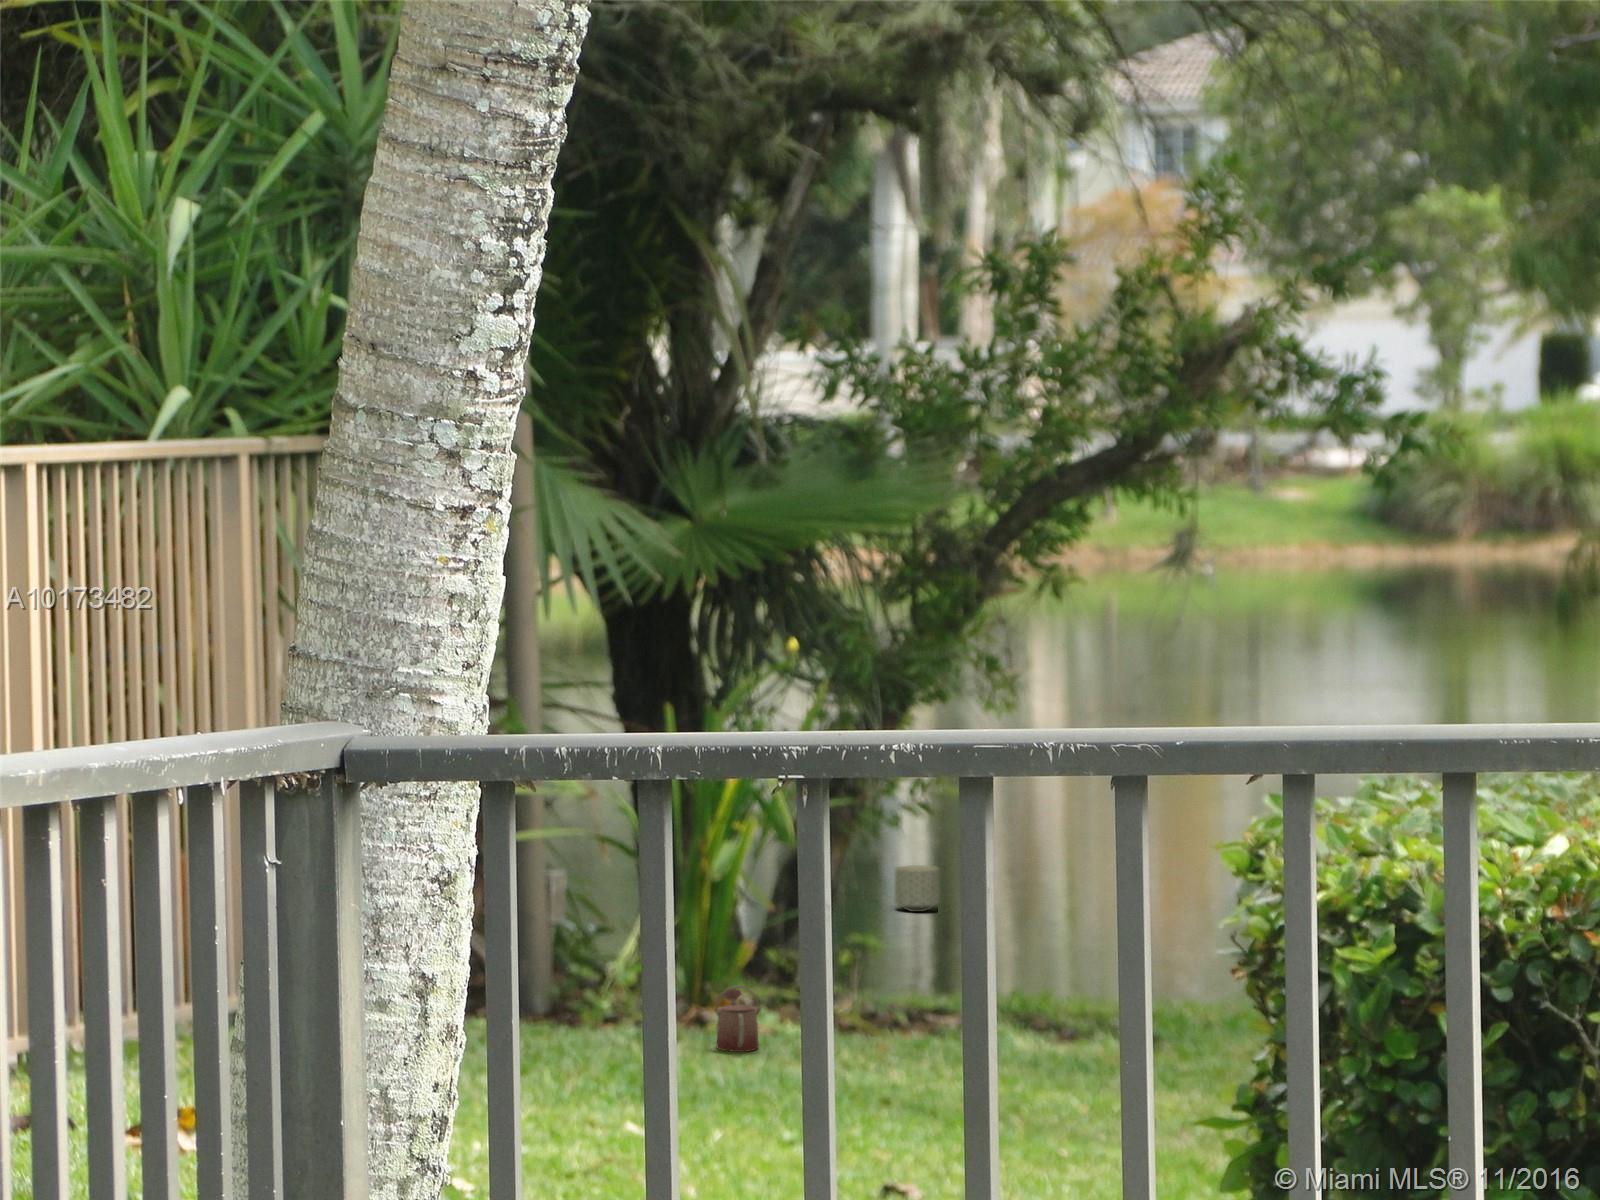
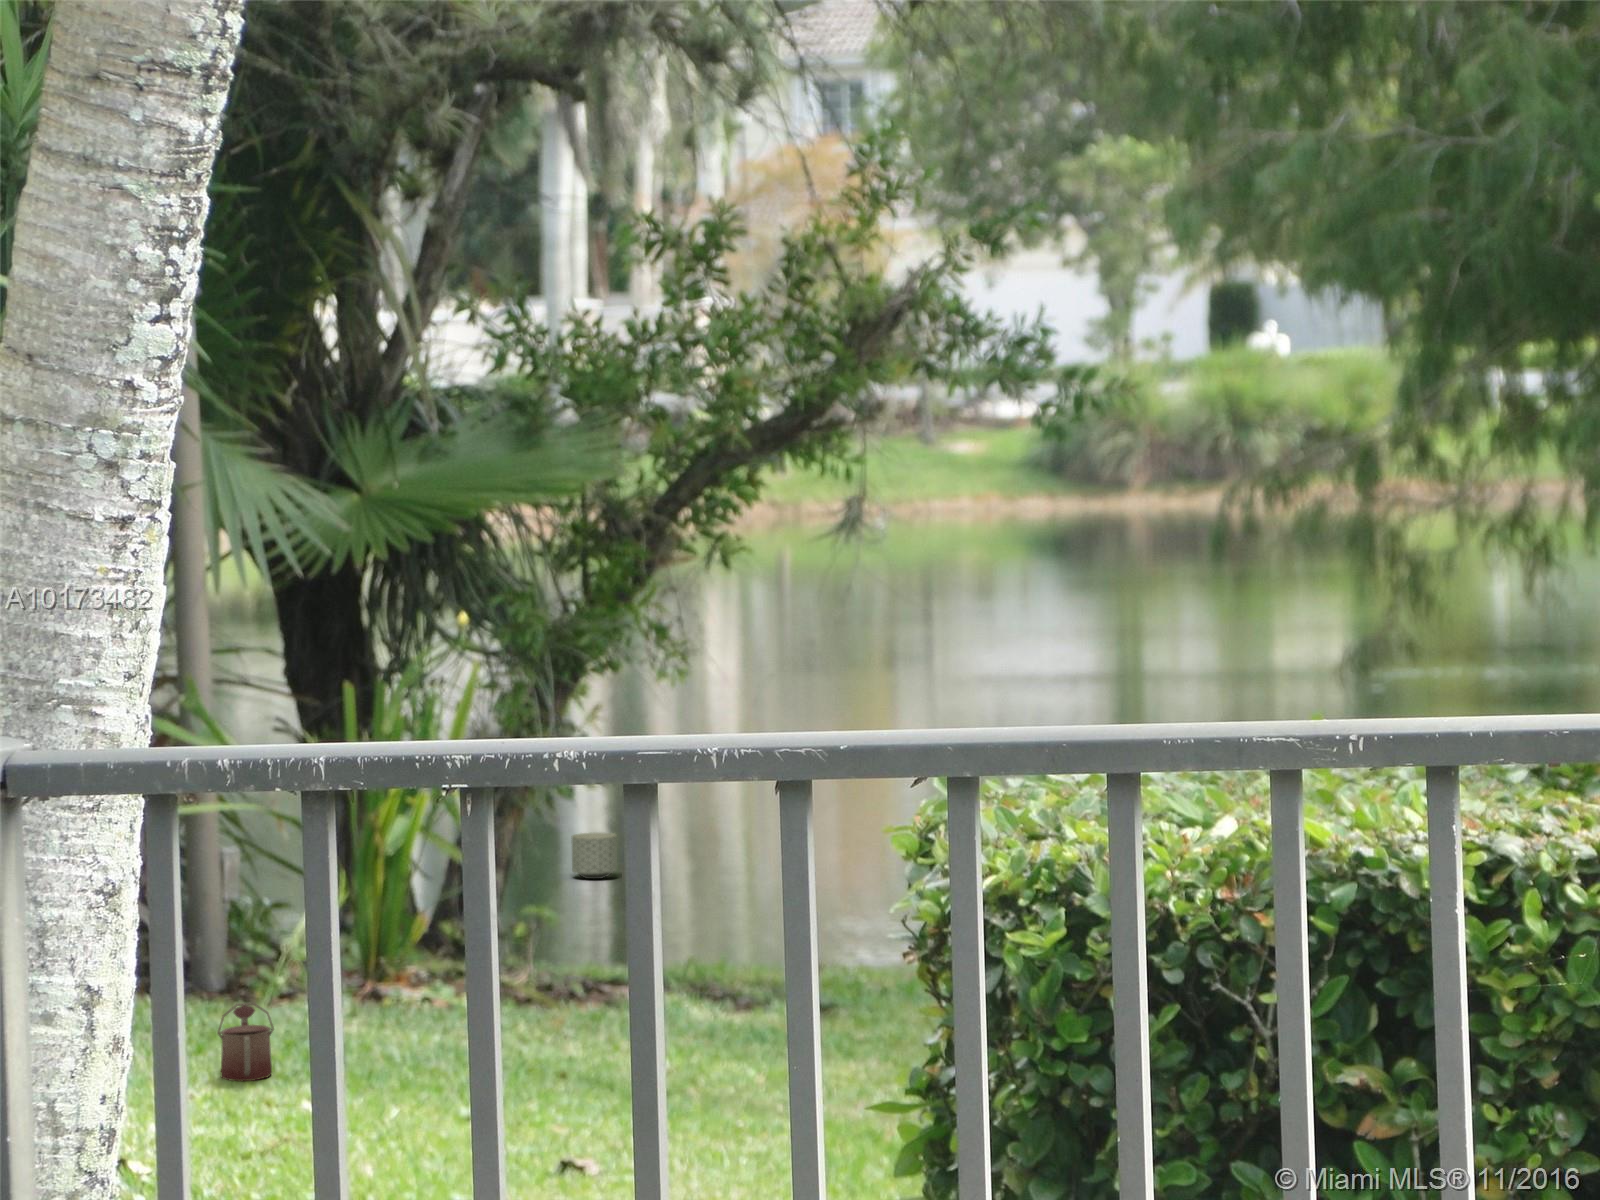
watering can: present [715,986,760,1052] -> present [218,1002,274,1081]

